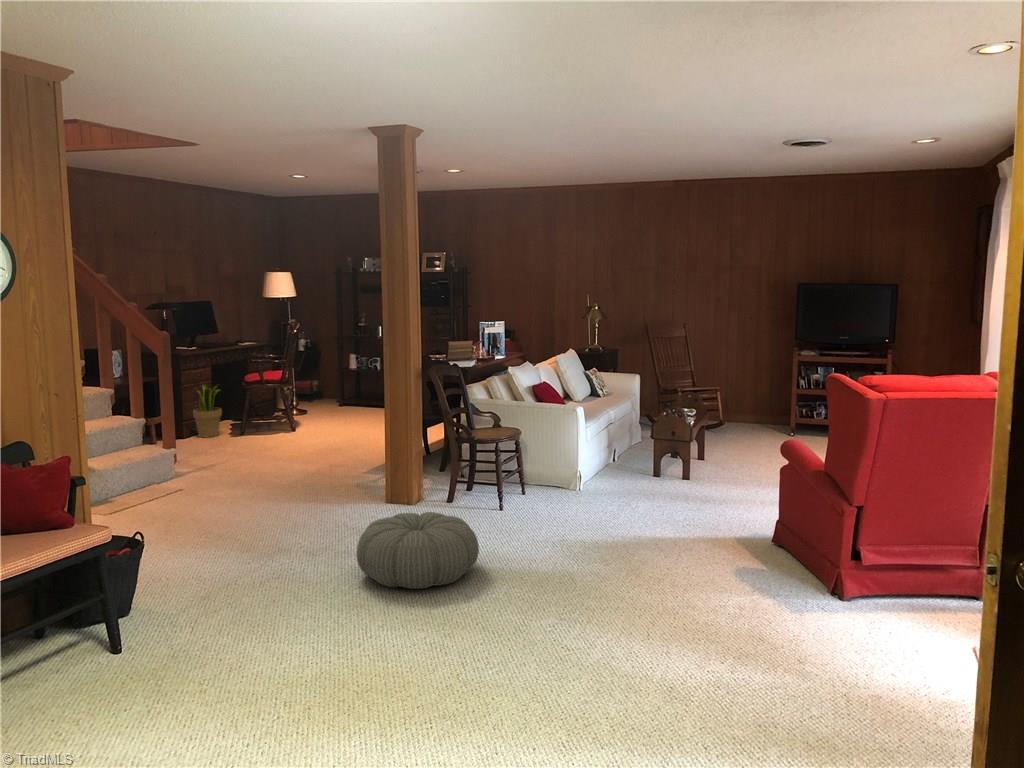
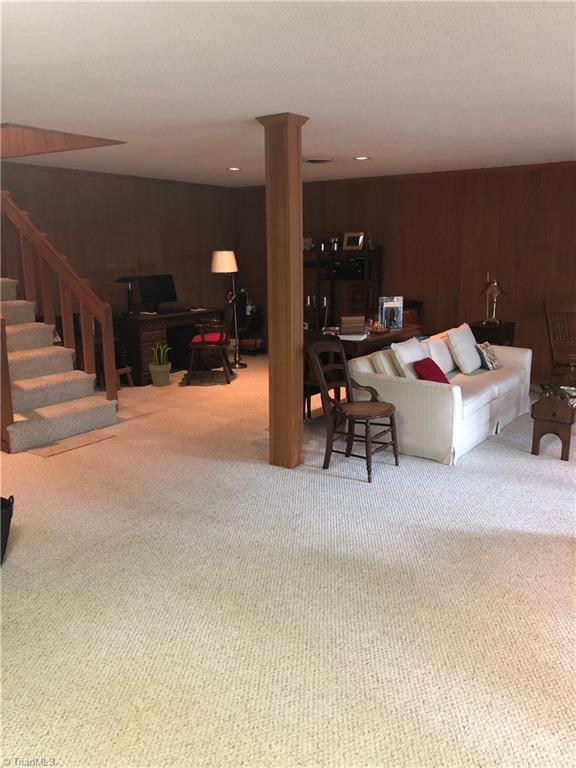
pouf: present [356,512,479,589] -> none [205,490,321,573]

